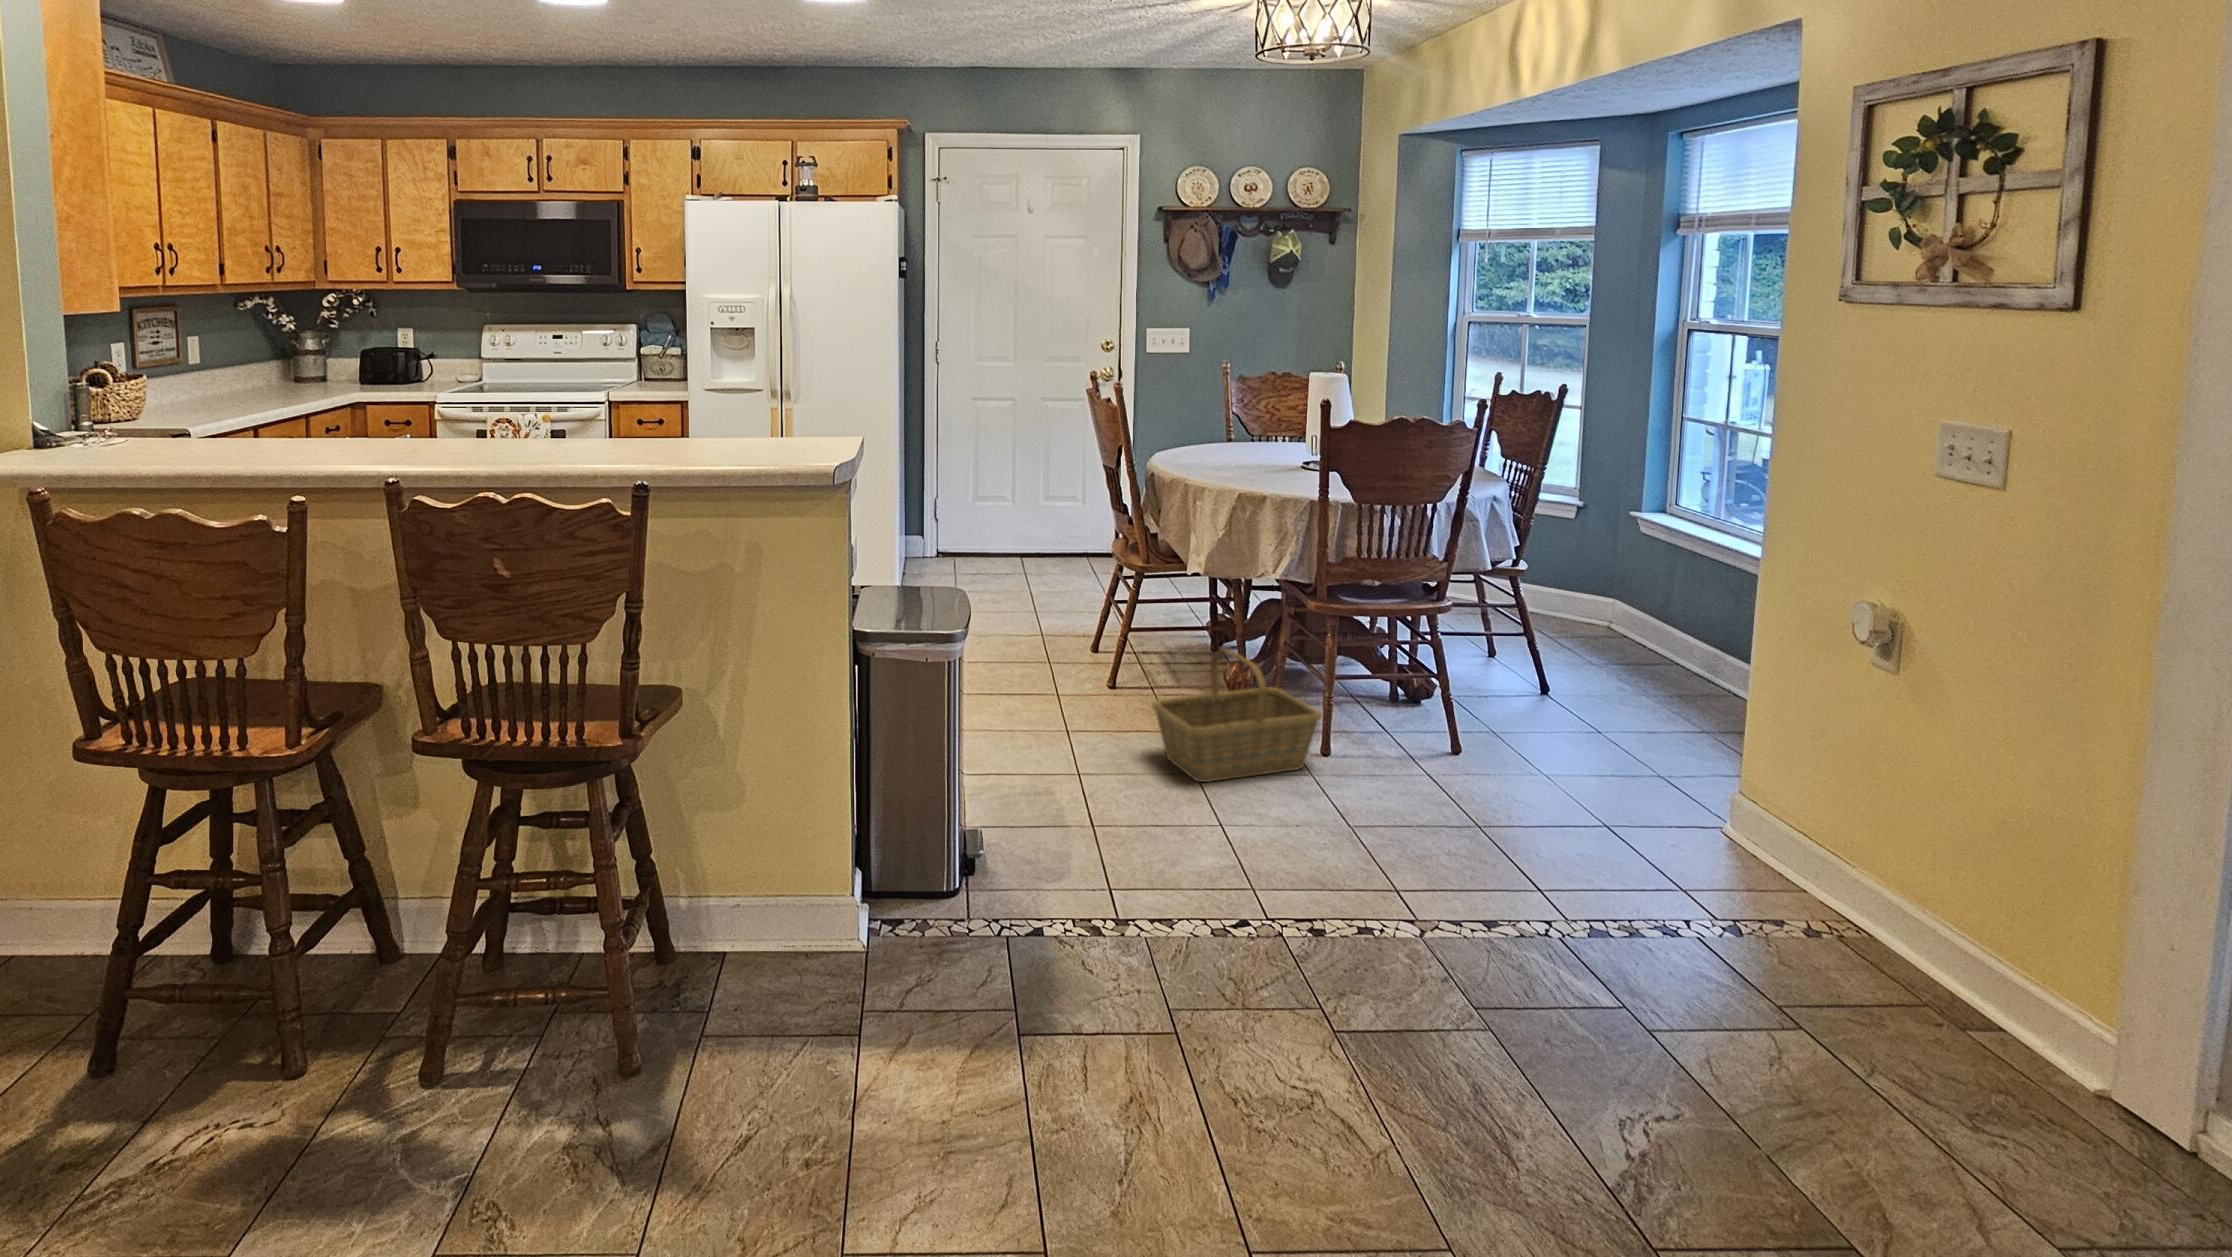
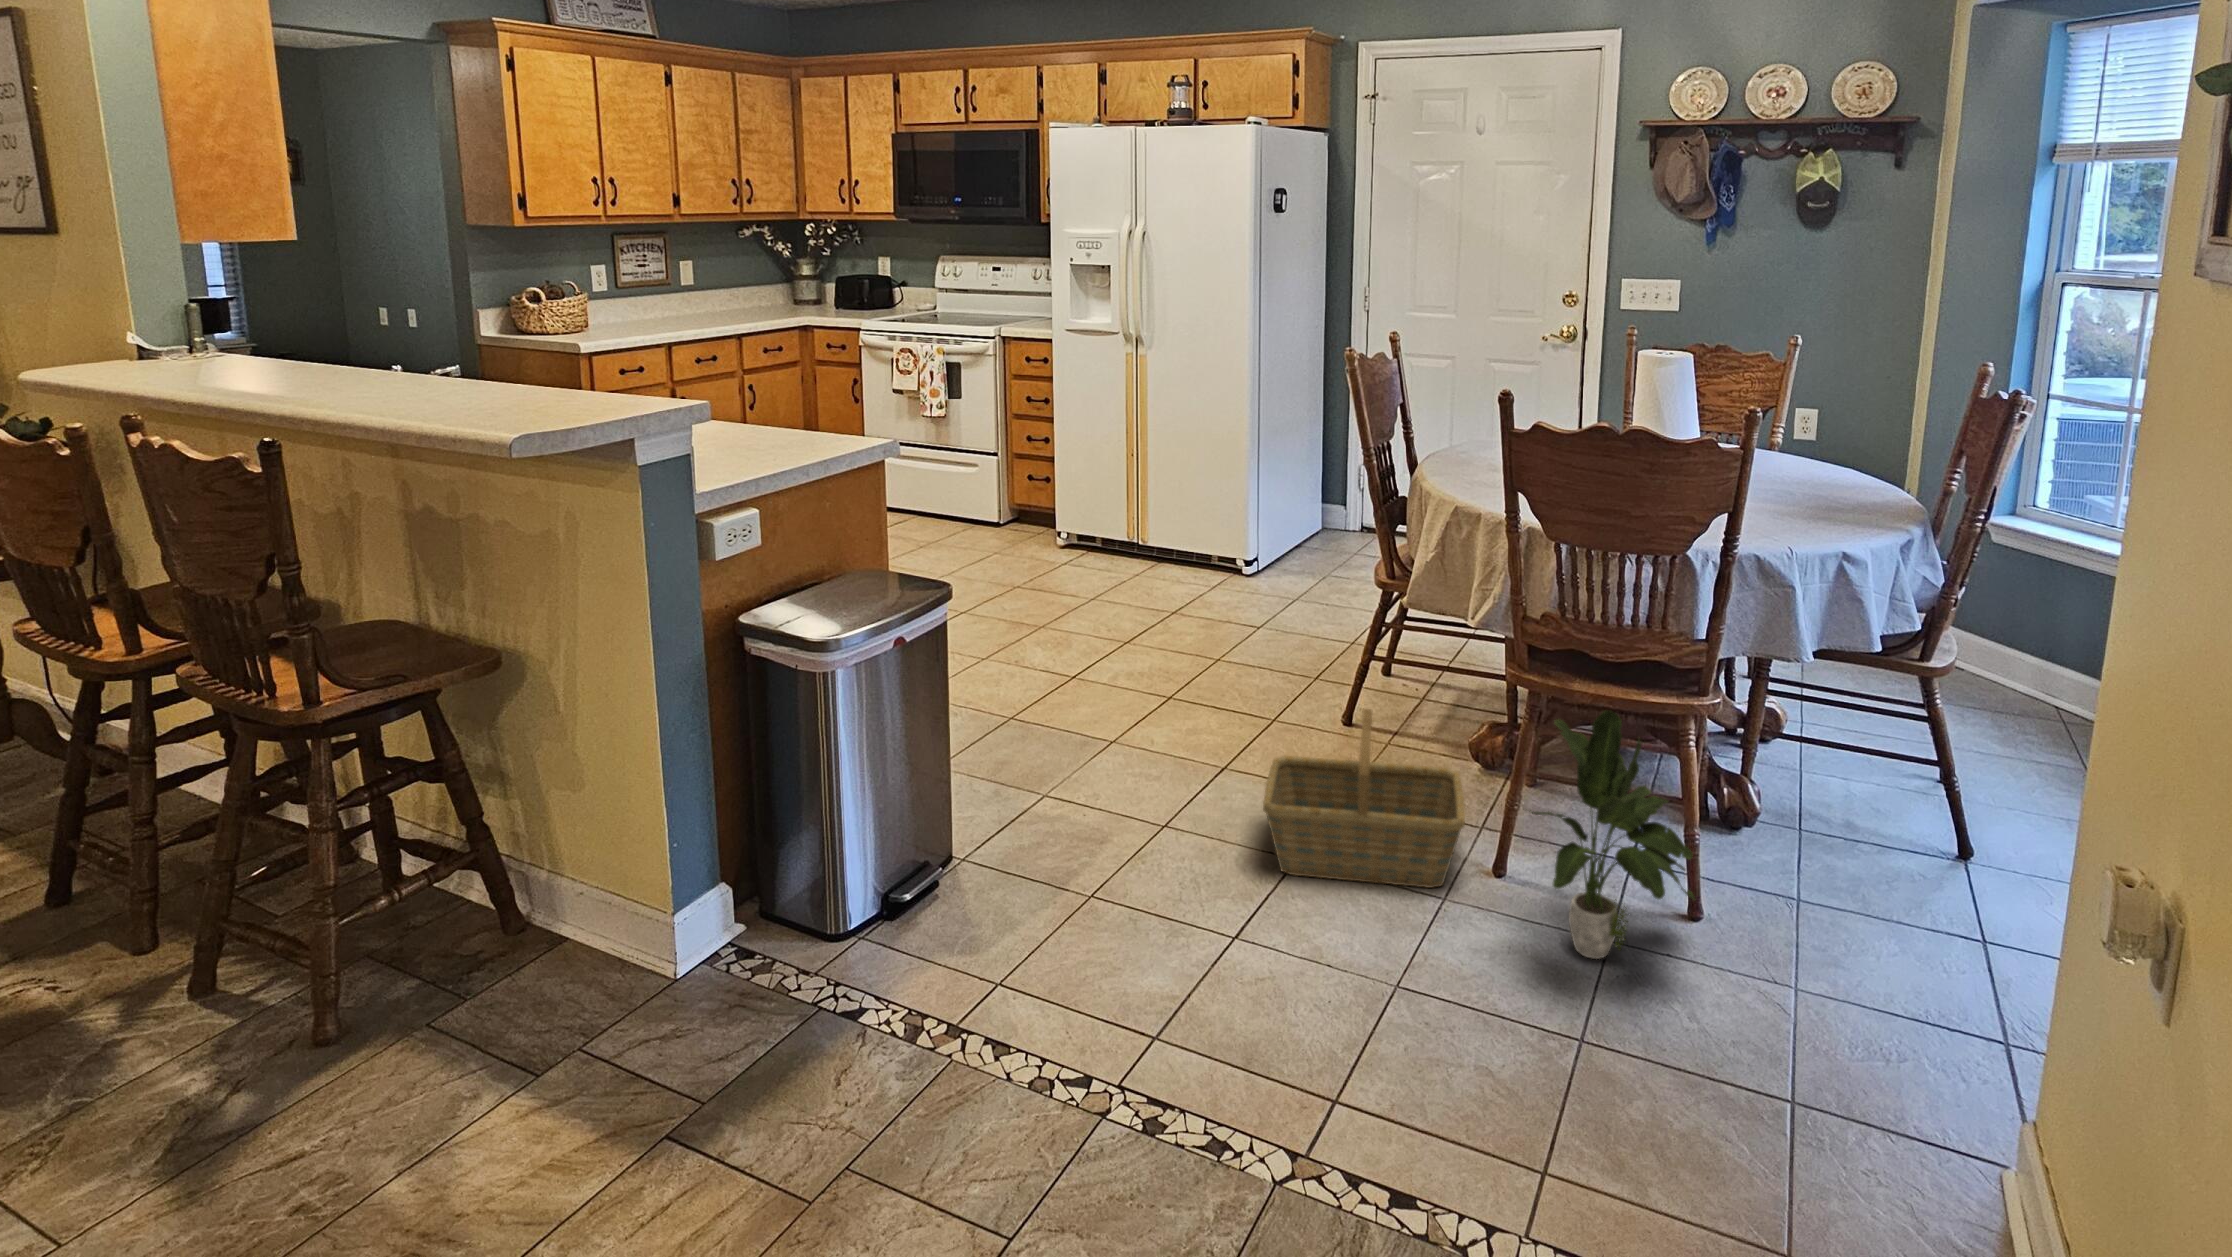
potted plant: none [1384,609,1503,784] -> present [1530,710,1695,959]

